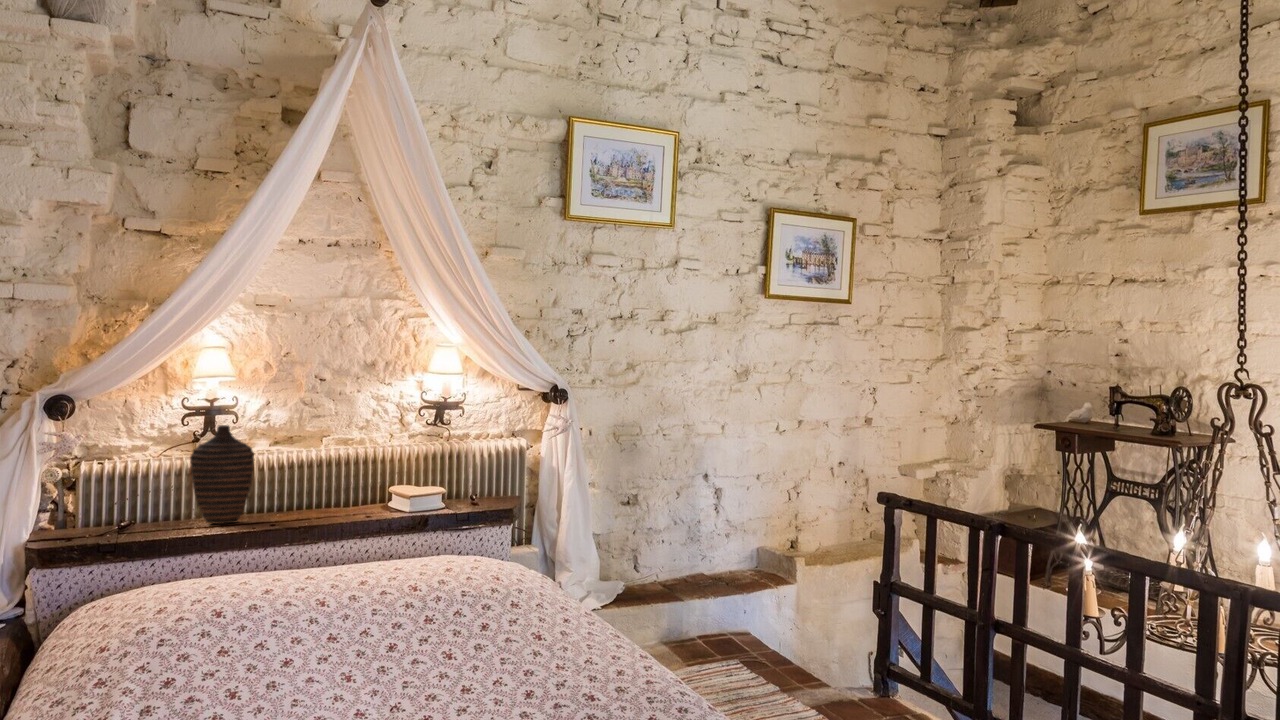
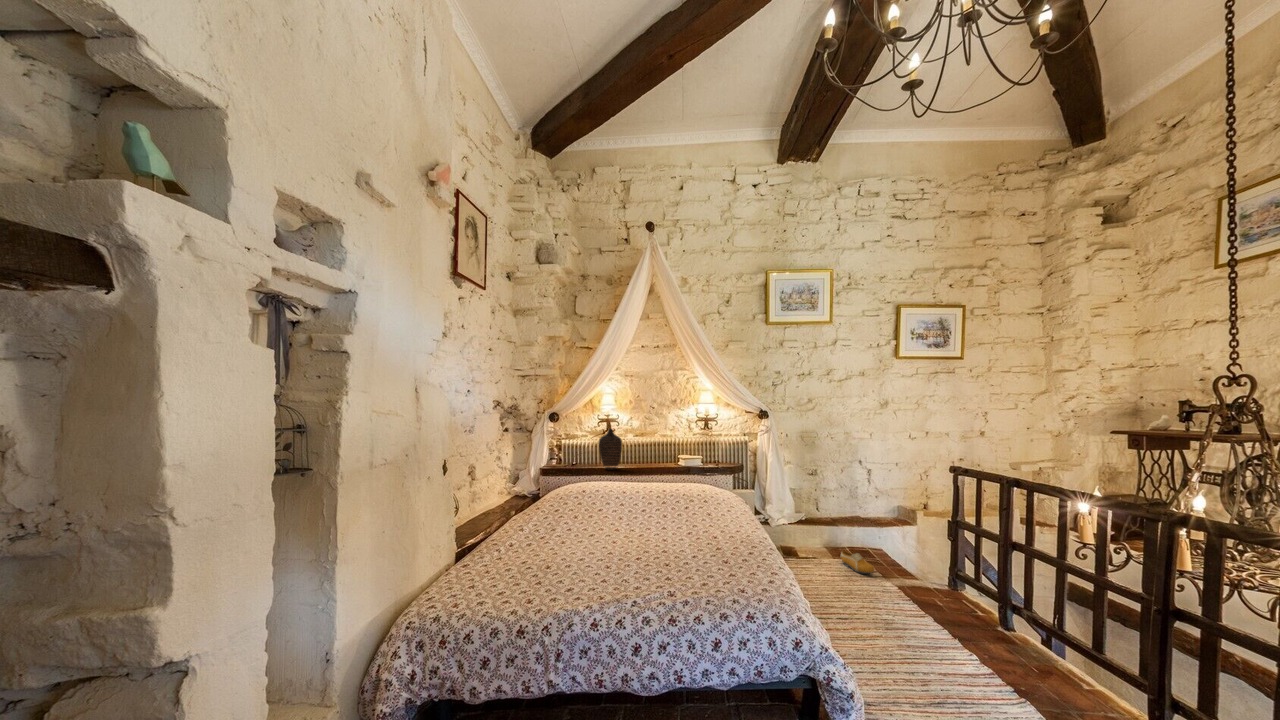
shoe: none [695,633,757,669] -> present [841,550,875,574]

